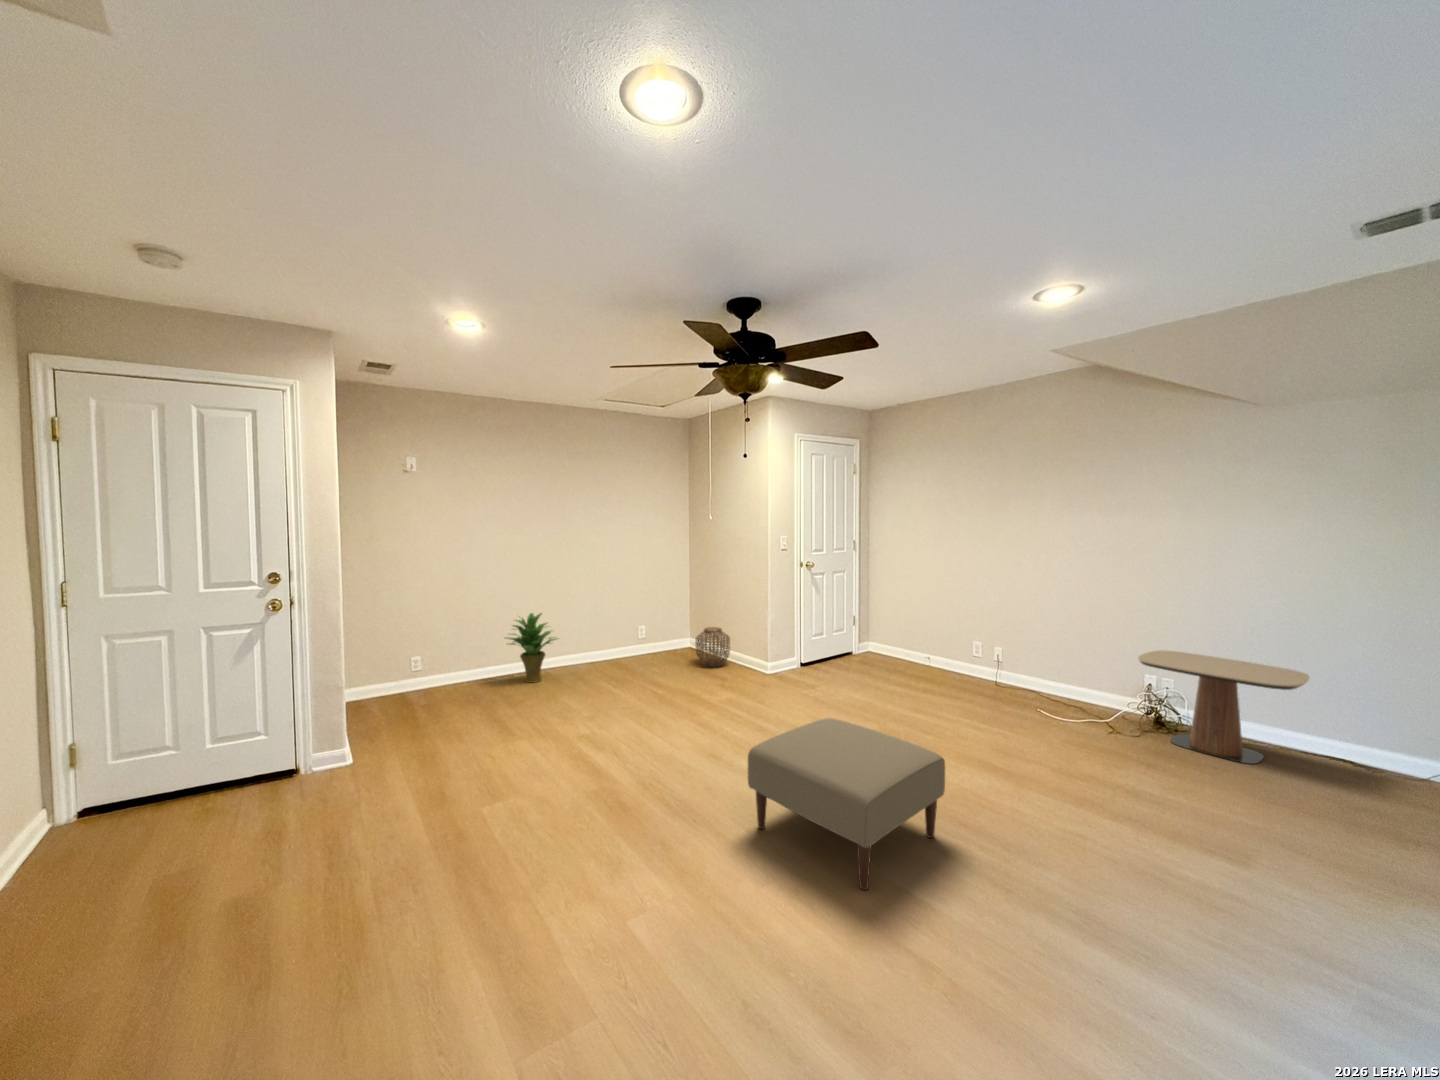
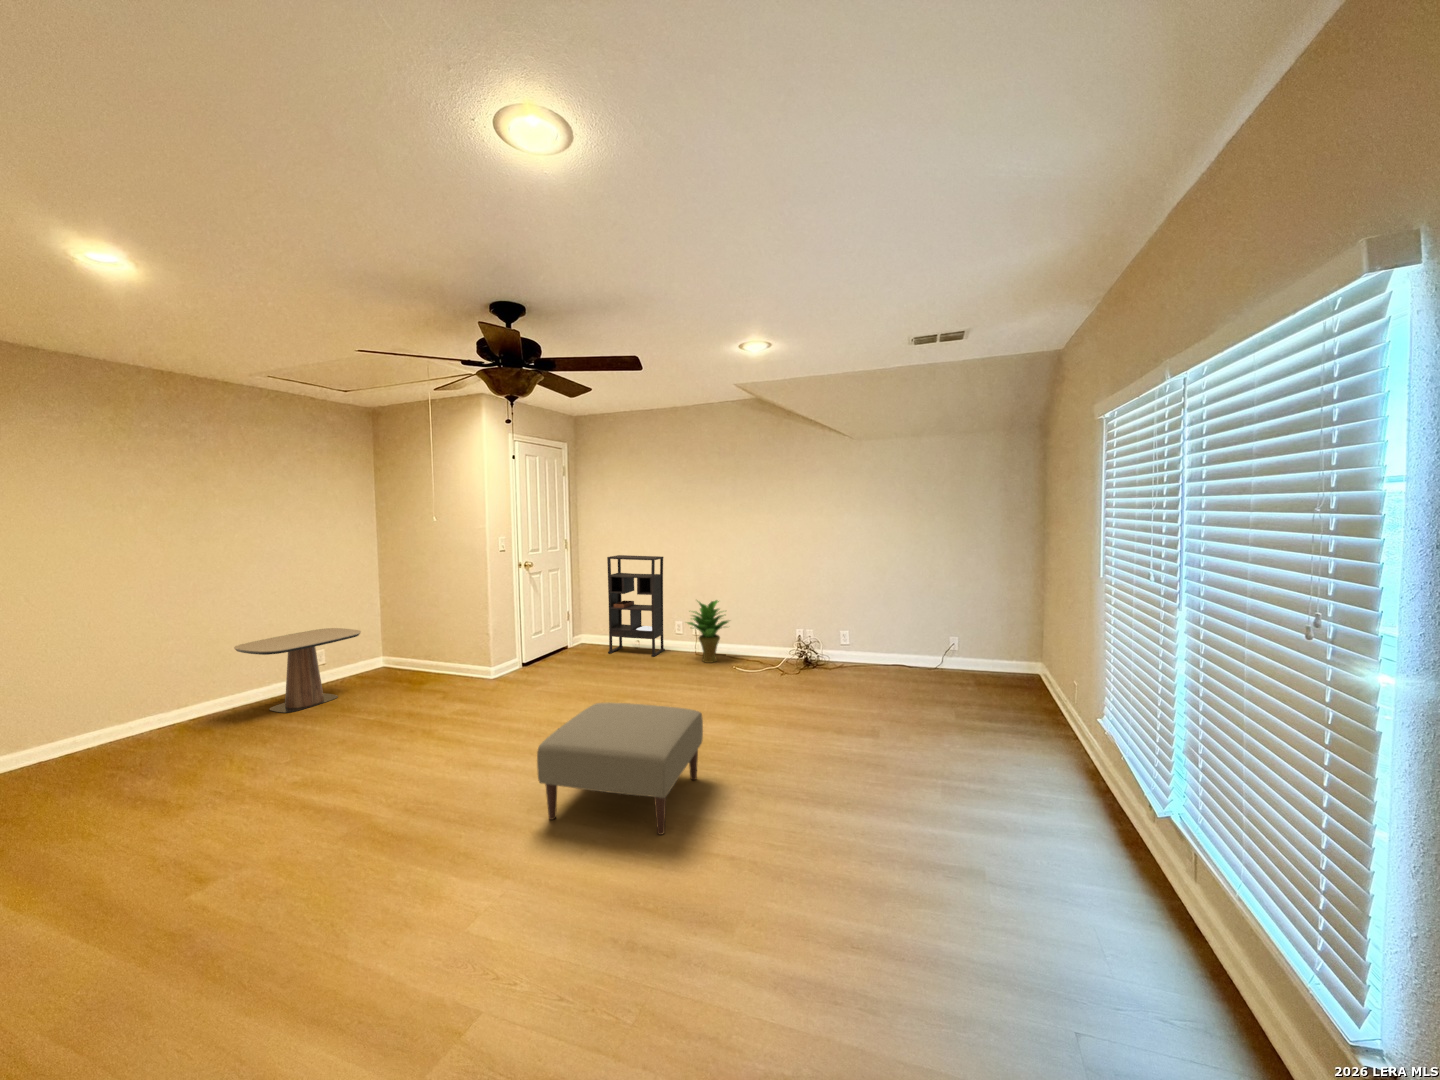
bookshelf: none [891,561,960,679] -> present [607,555,665,657]
potted plant: present [506,613,557,683] -> present [687,600,729,663]
woven basket: present [696,627,730,667] -> none [398,641,442,685]
side table: present [1138,650,1309,764] -> present [234,628,361,713]

